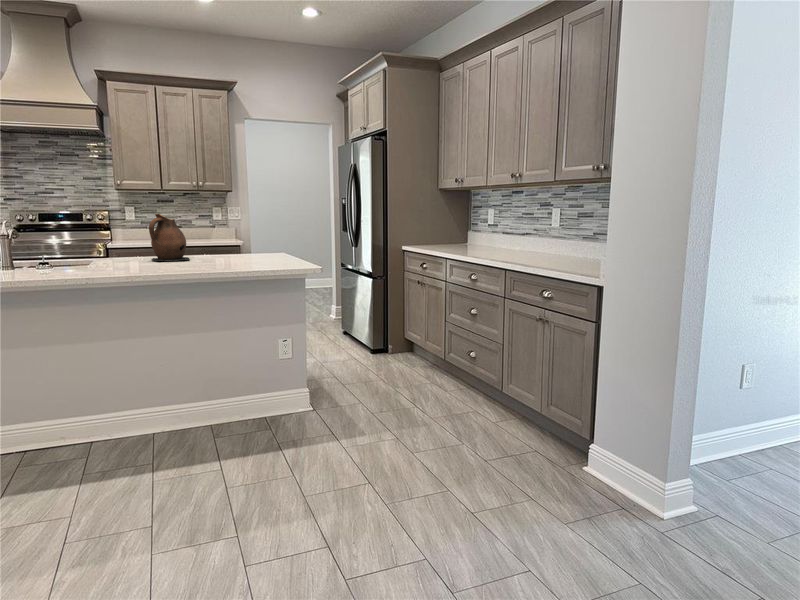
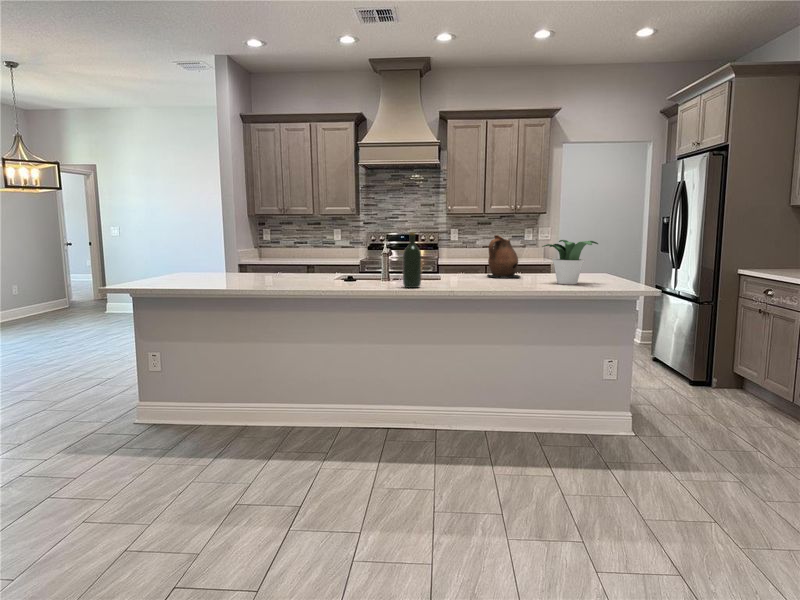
wine bottle: none [19,210,49,279] -> present [403,232,422,288]
potted plant: none [203,219,265,266] -> present [542,240,598,284]

